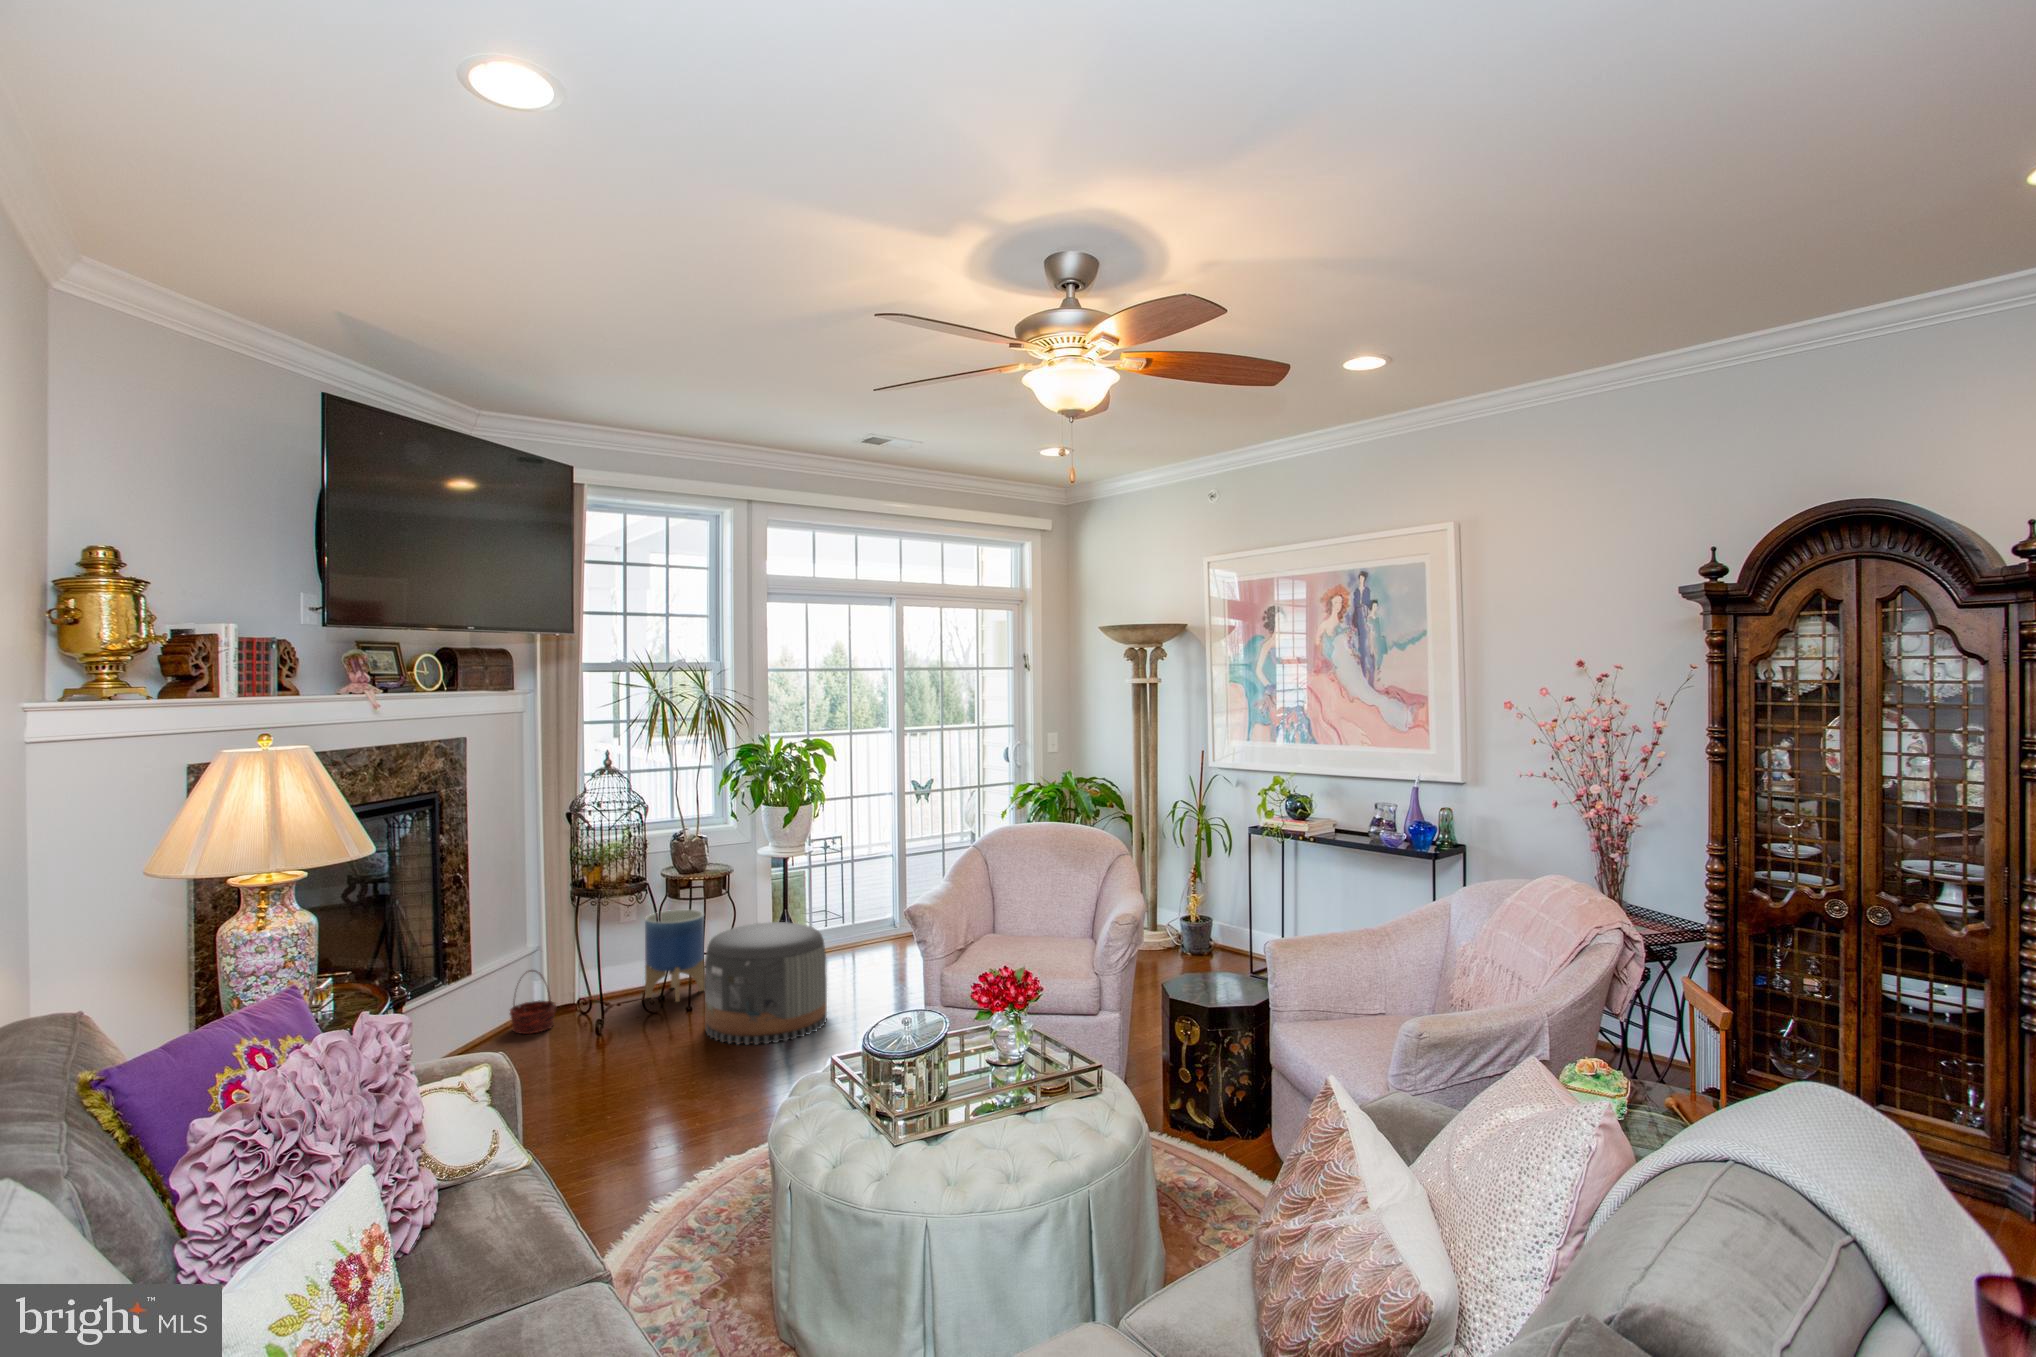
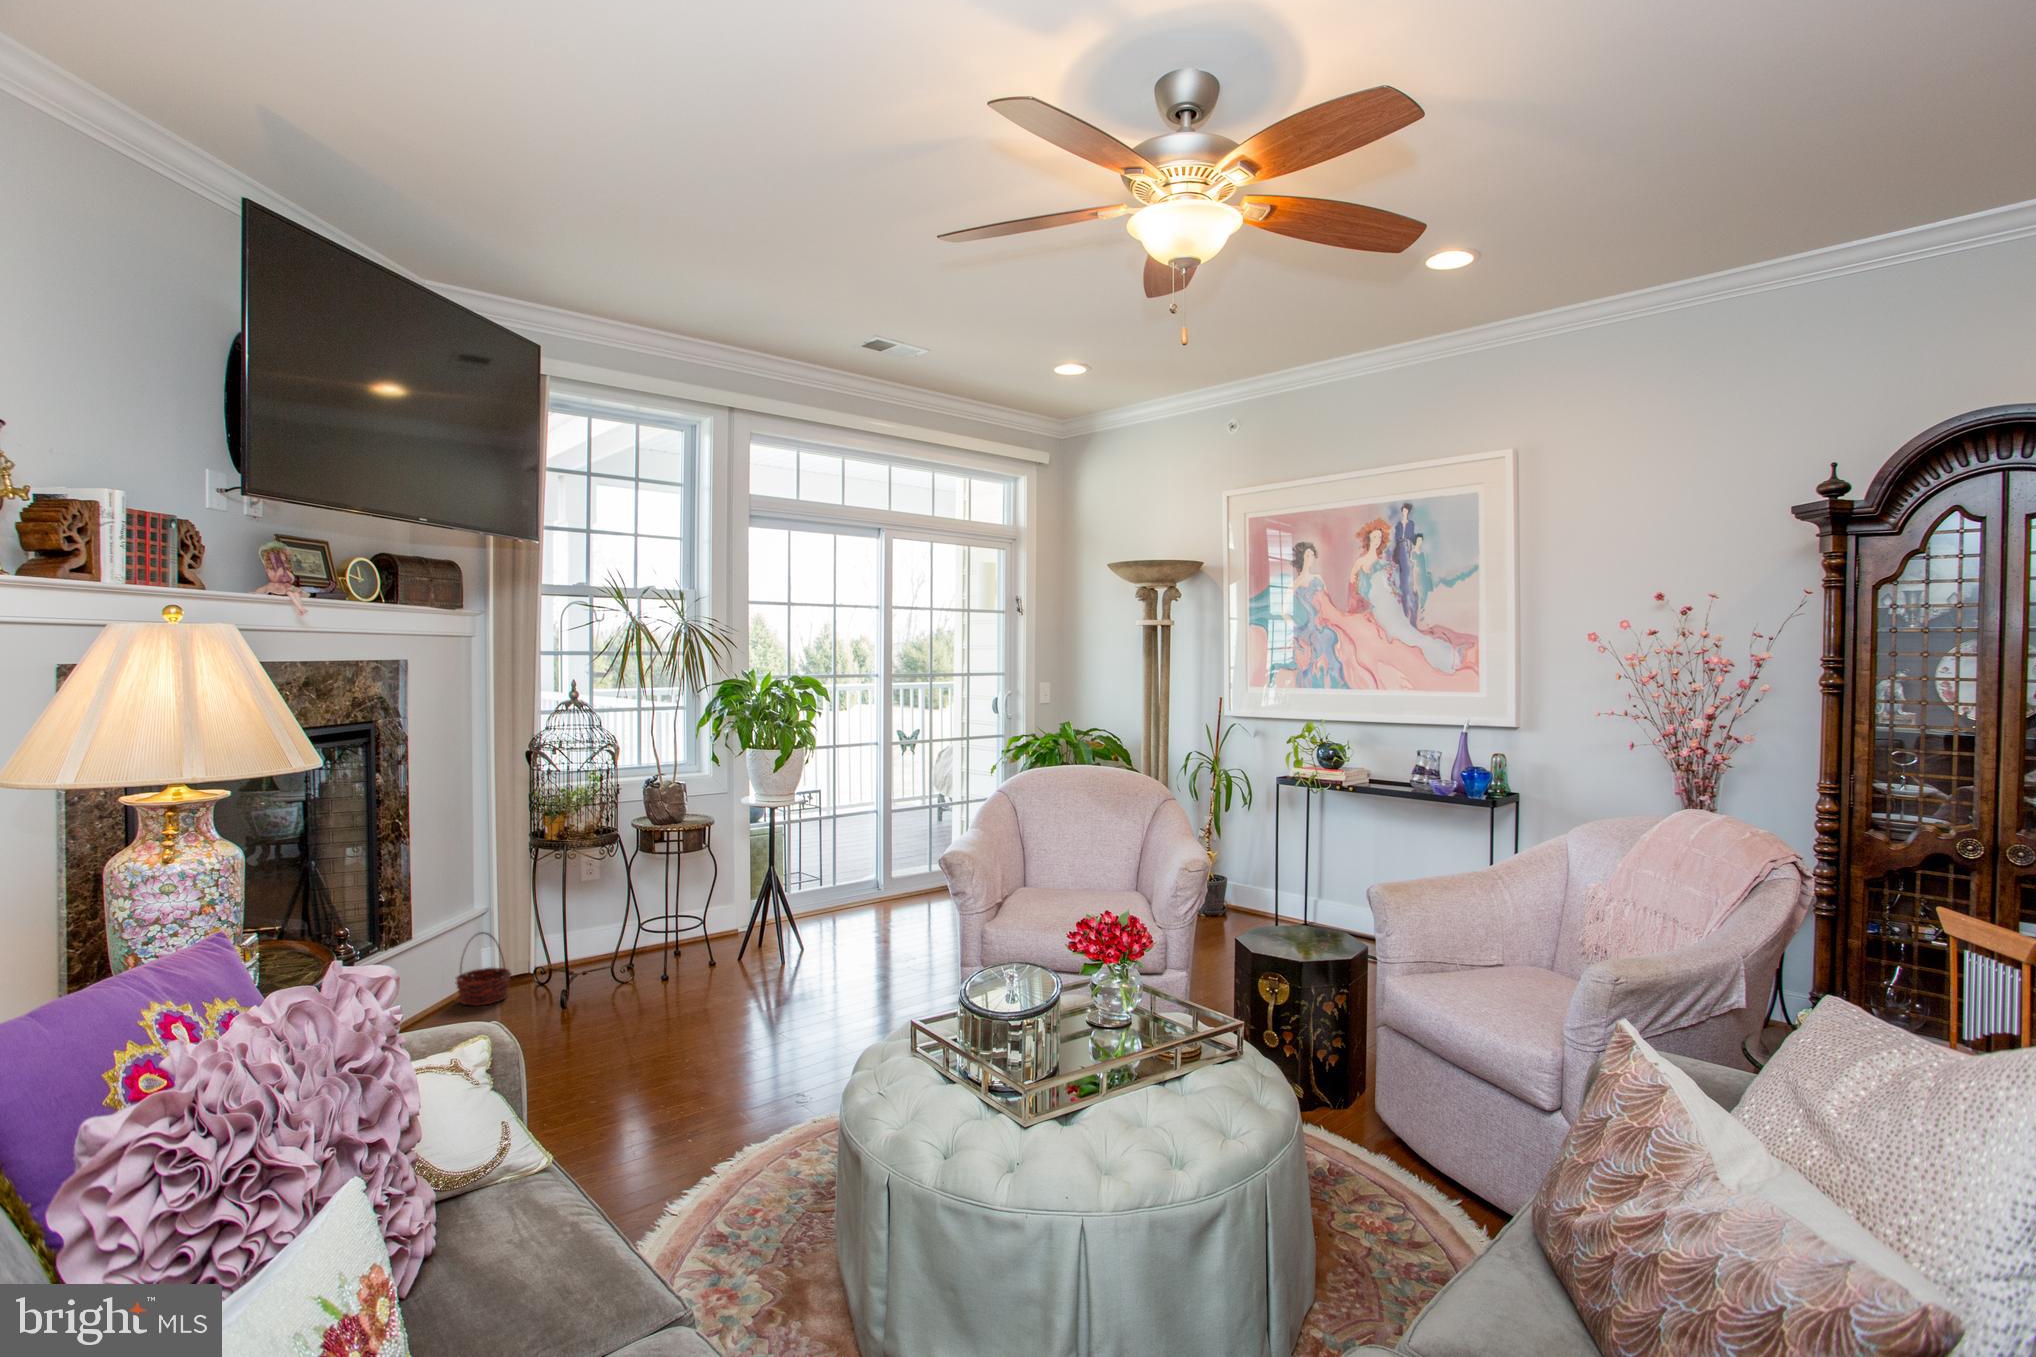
planter: present [645,910,704,1002] -> none [611,866,678,969]
pouf: present [705,922,827,1045] -> none [689,878,827,1015]

